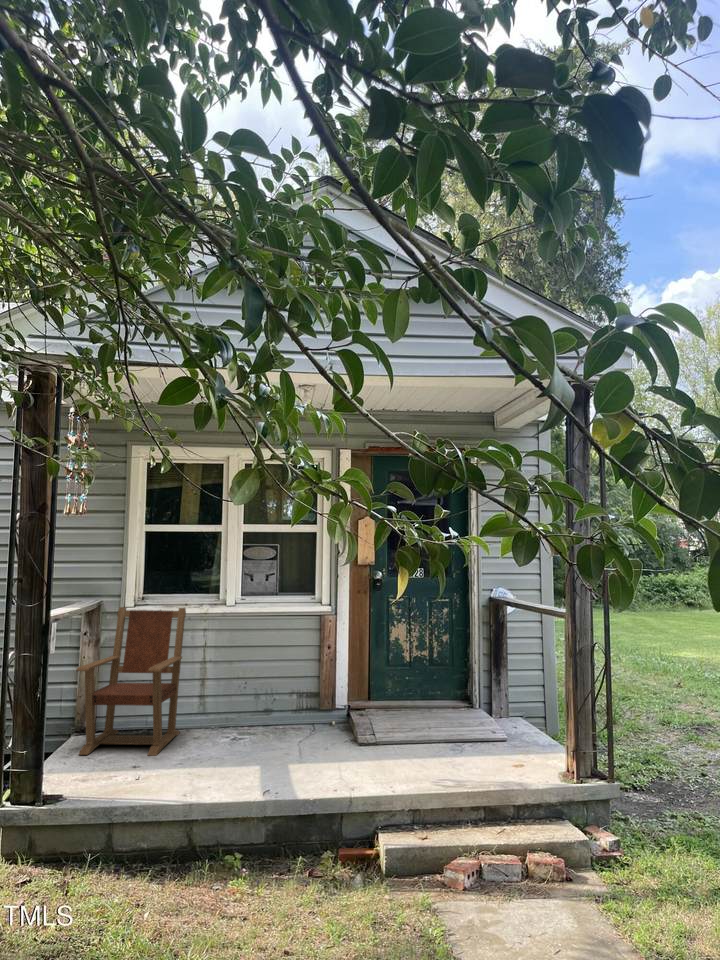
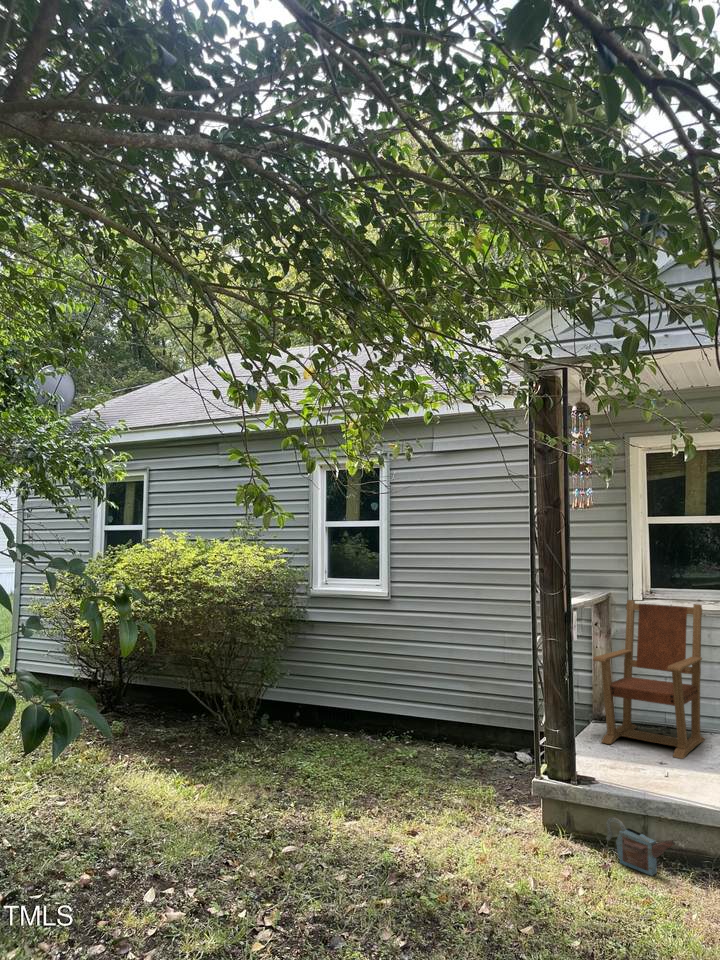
watering can: none [66,834,136,885] -> present [606,817,675,876]

